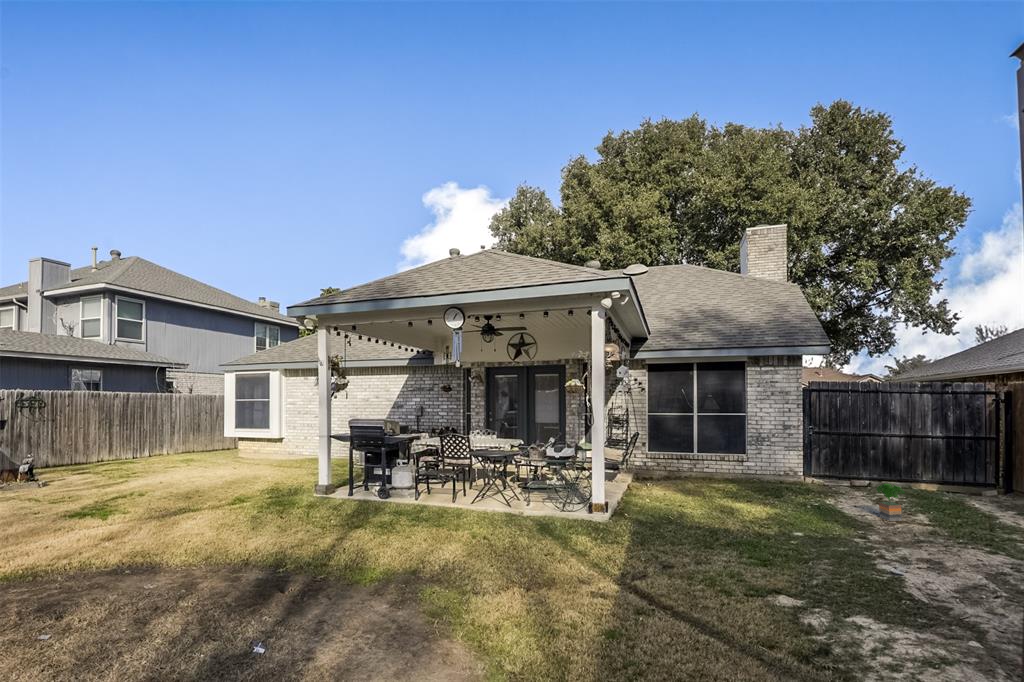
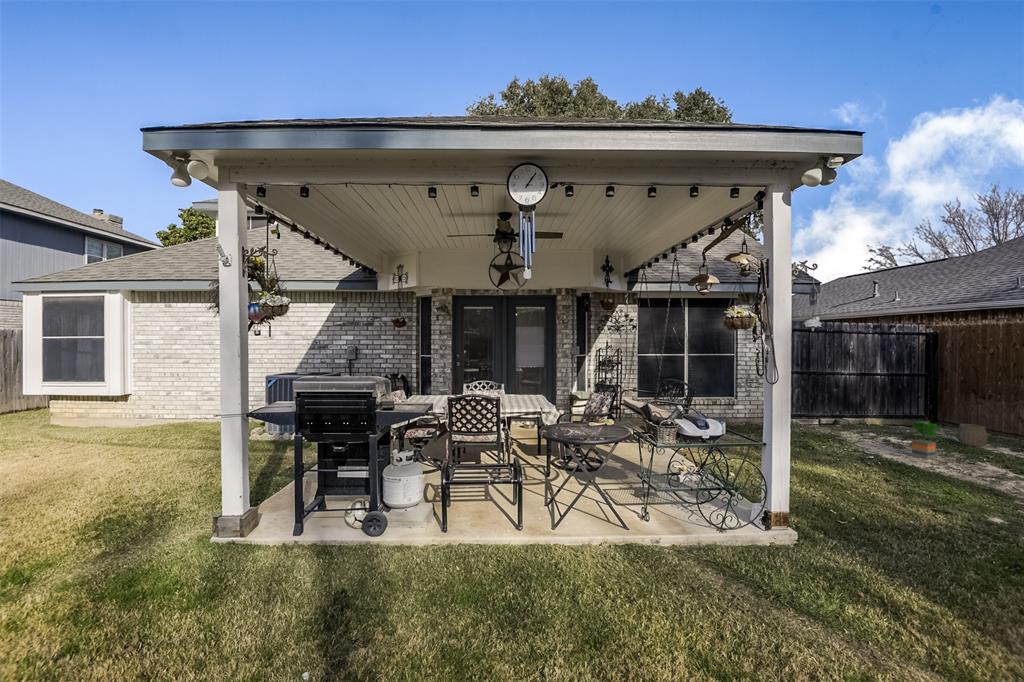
woven basket: none [968,490,1000,515] -> present [957,424,988,447]

